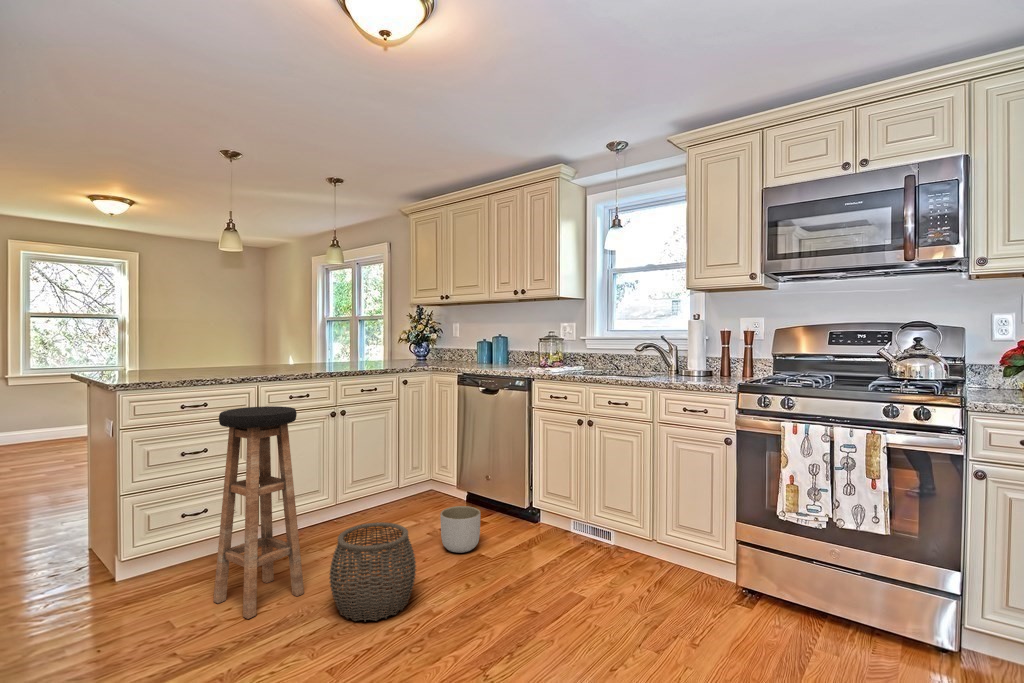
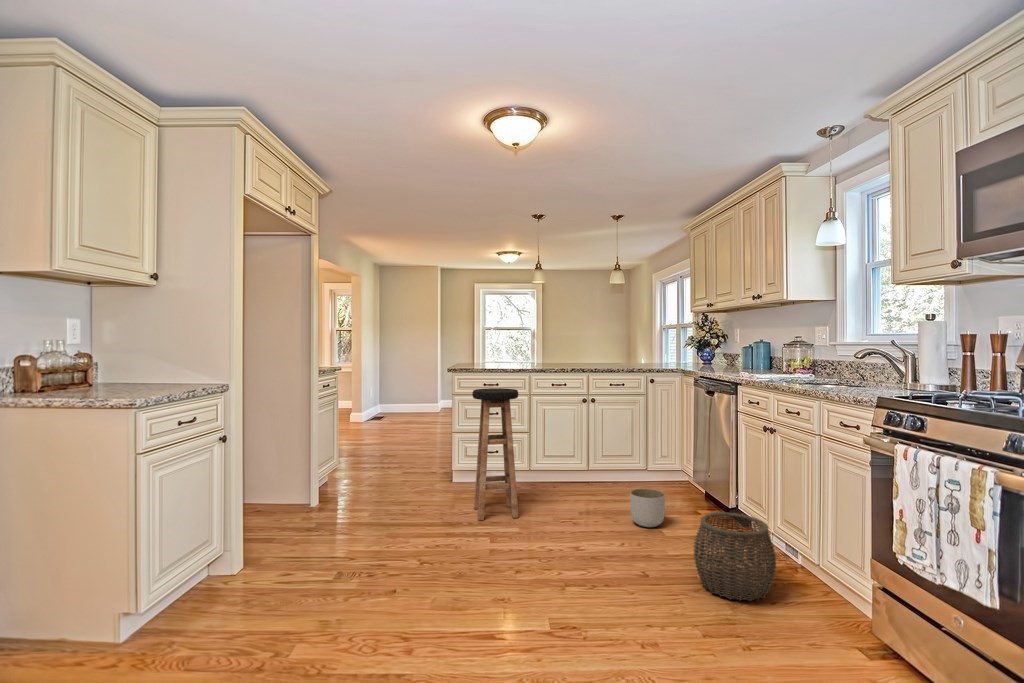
woven basket: present [329,522,416,621] -> present [694,512,776,601]

